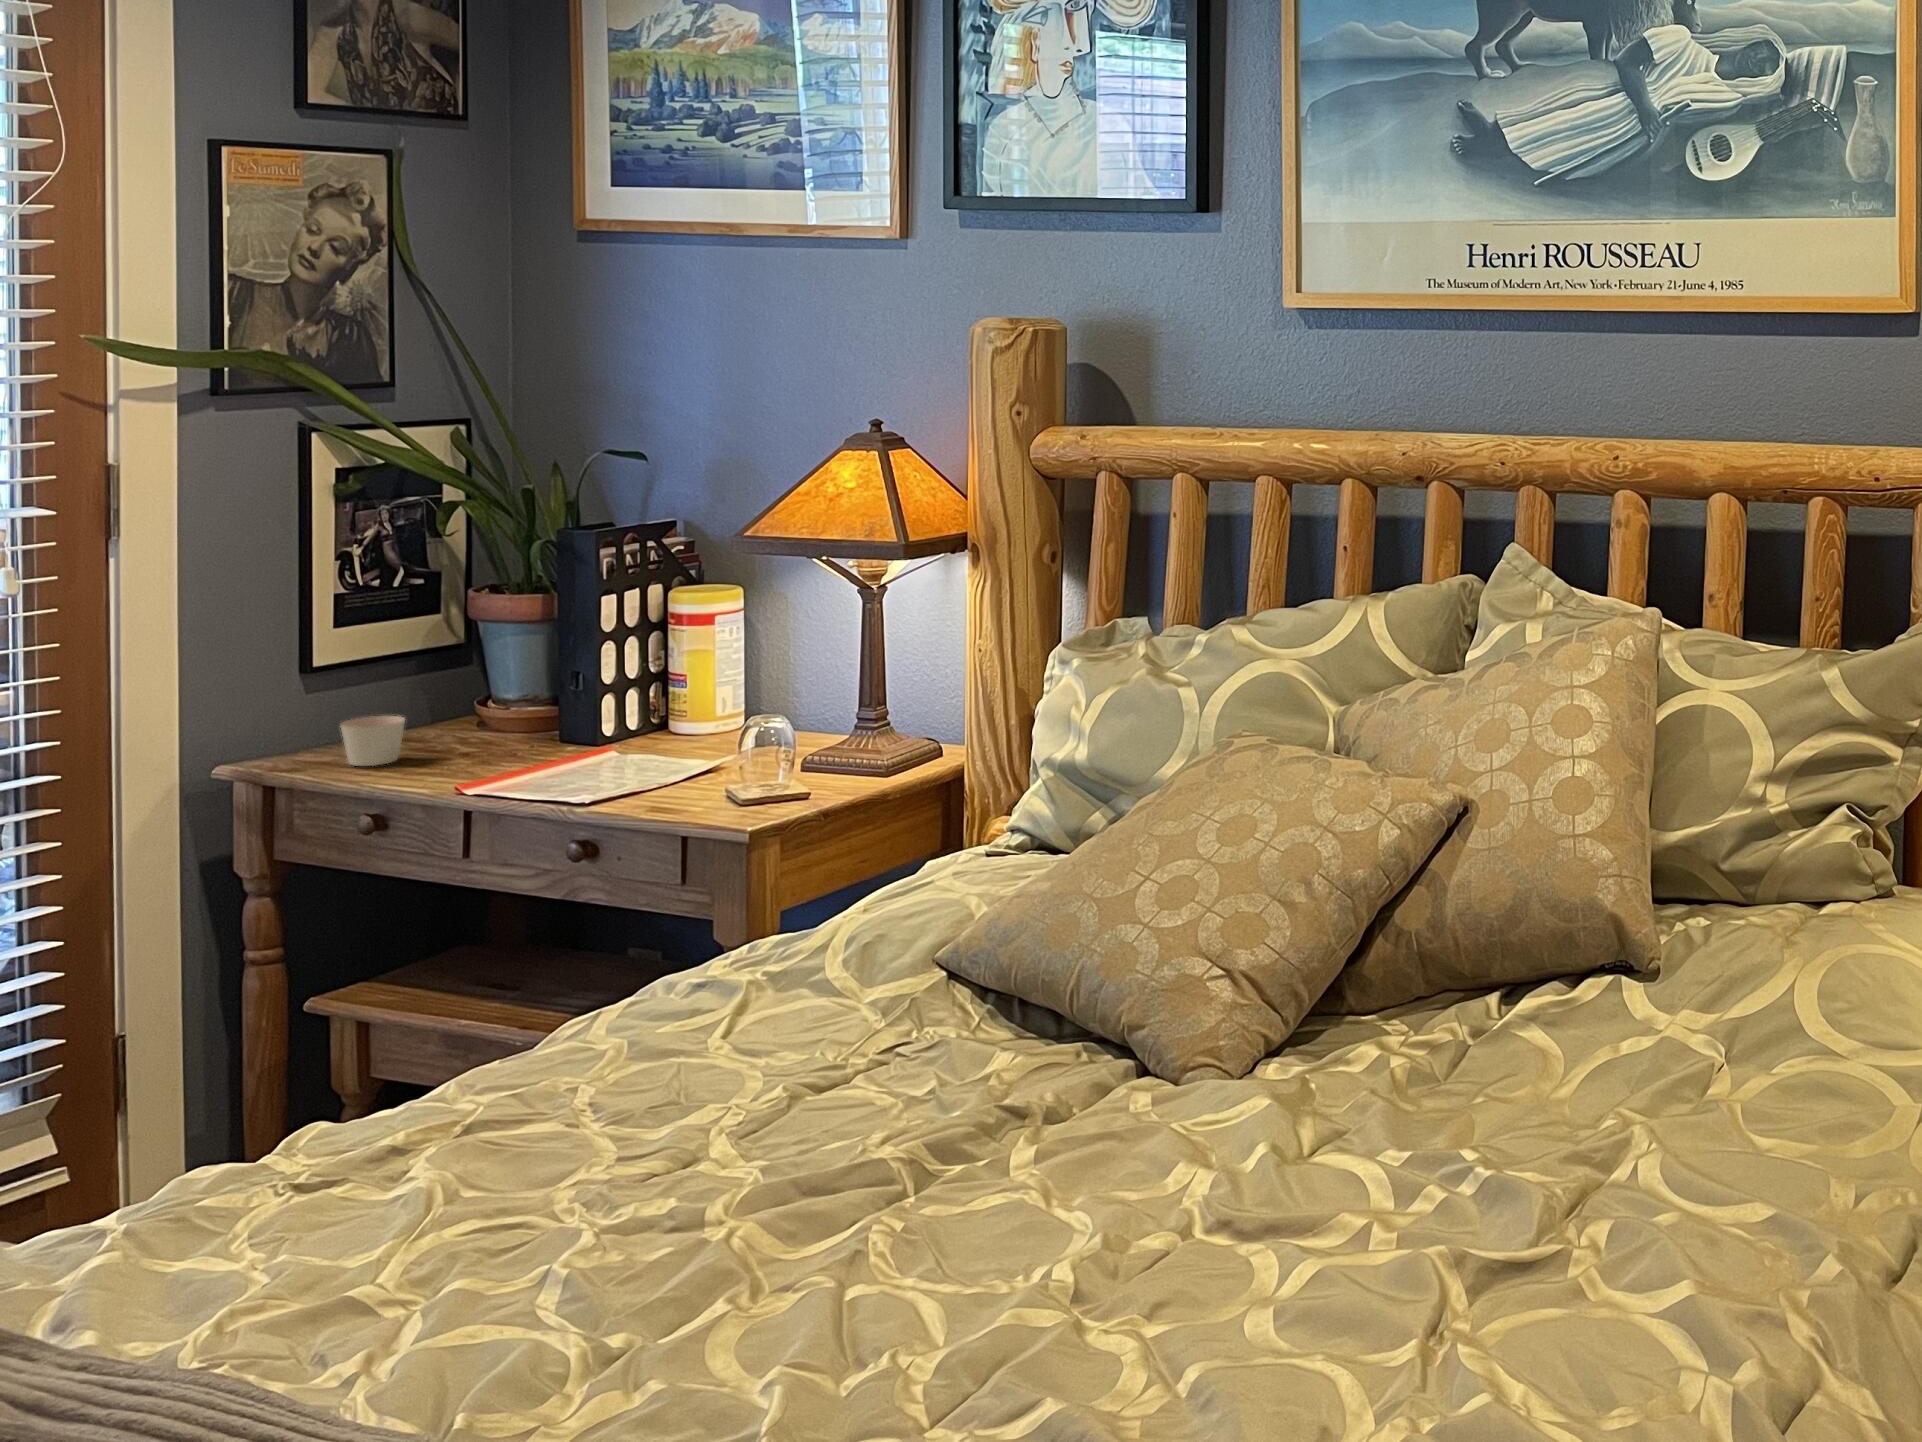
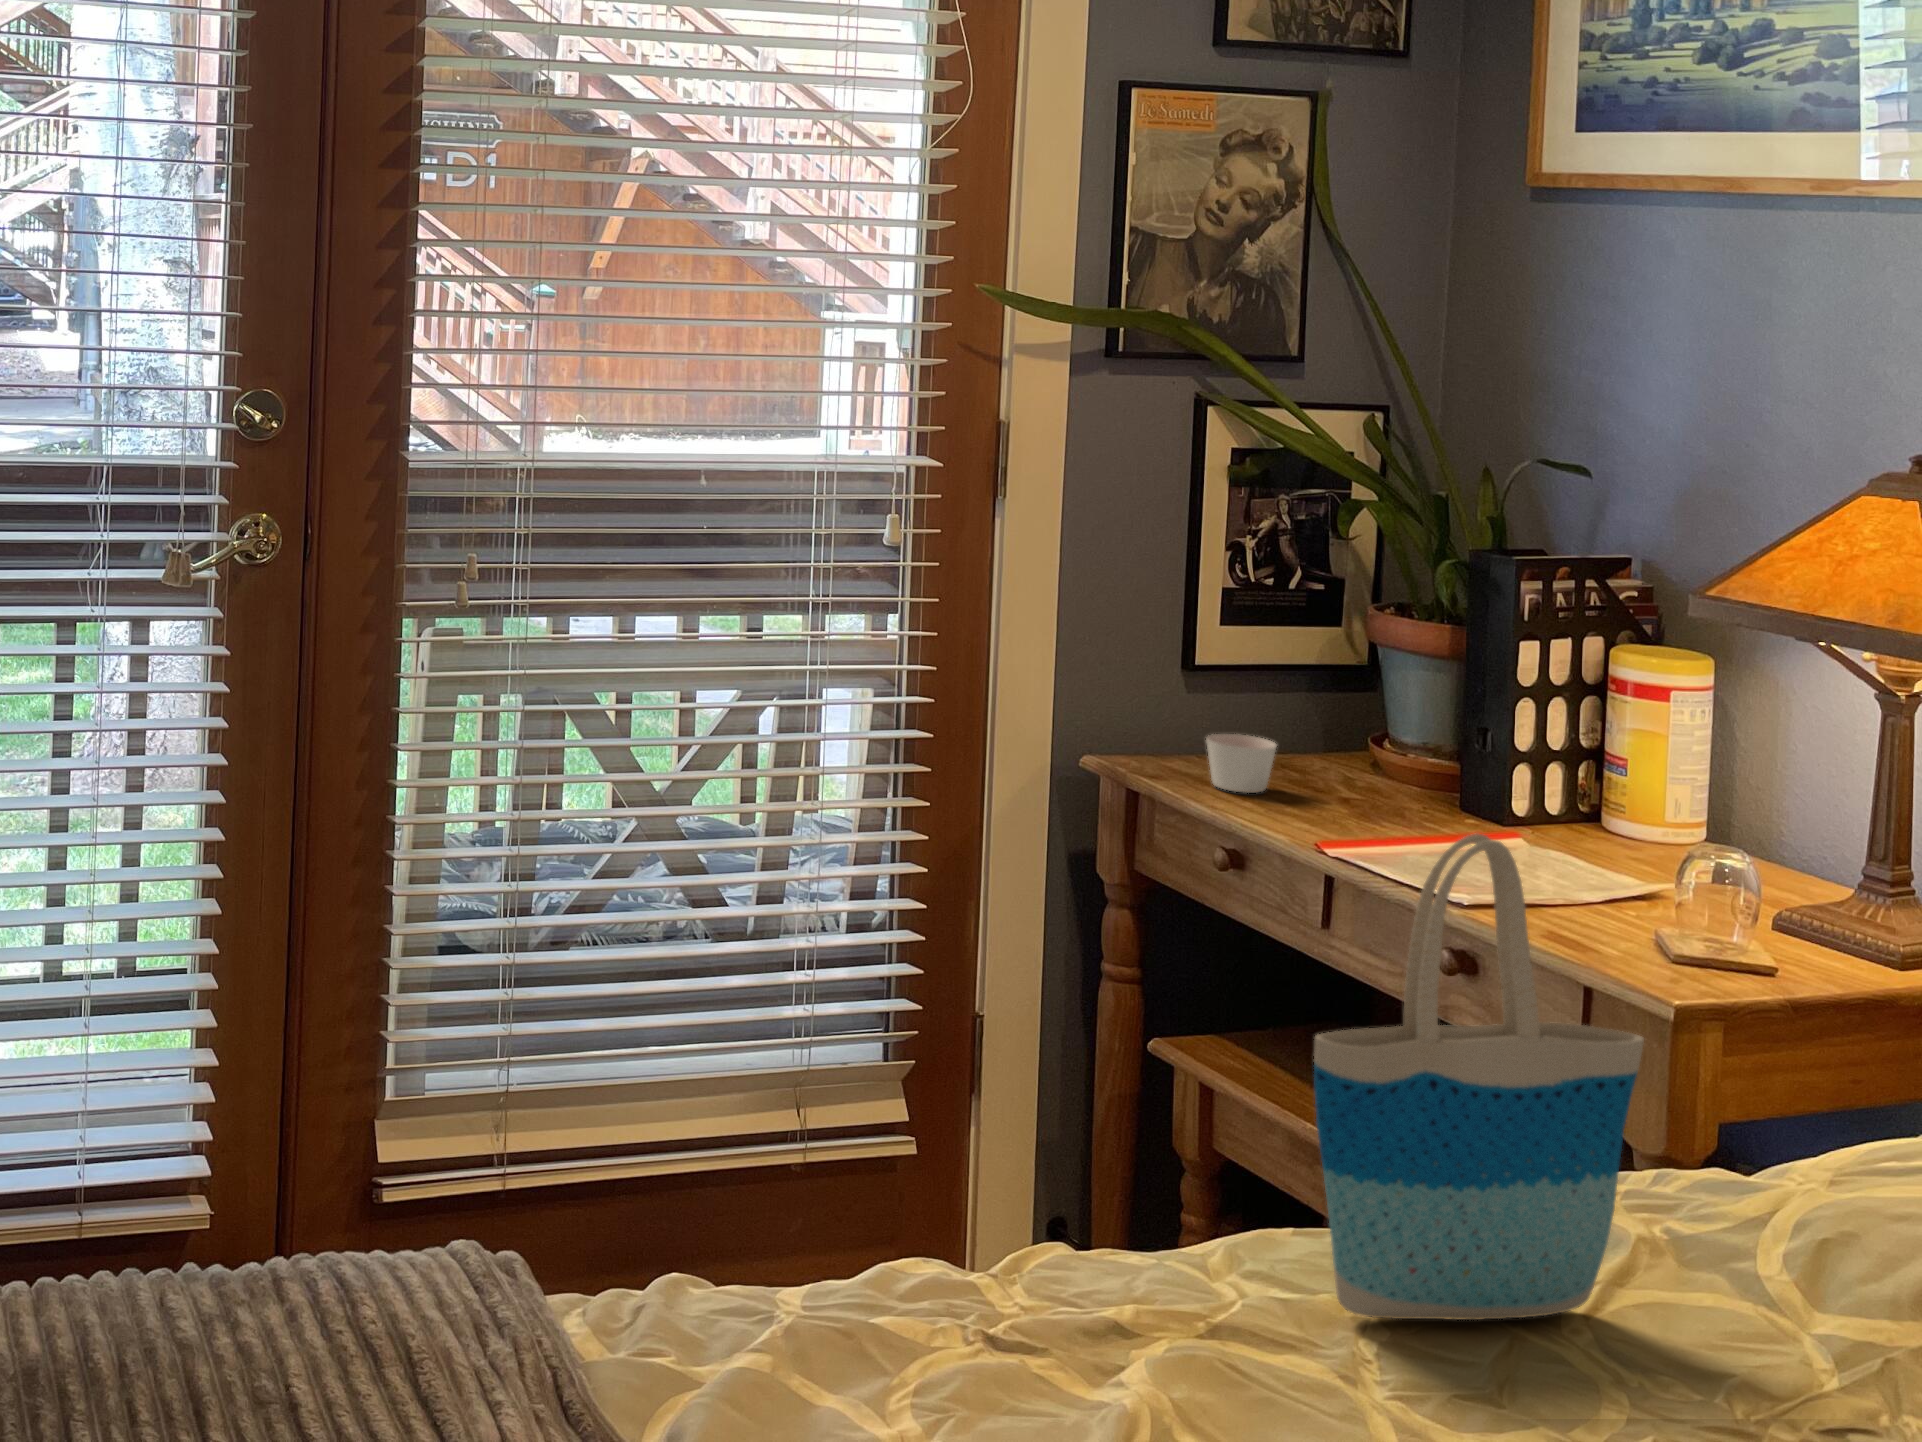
tote bag: none [538,721,752,1083] -> present [1314,834,1644,1320]

